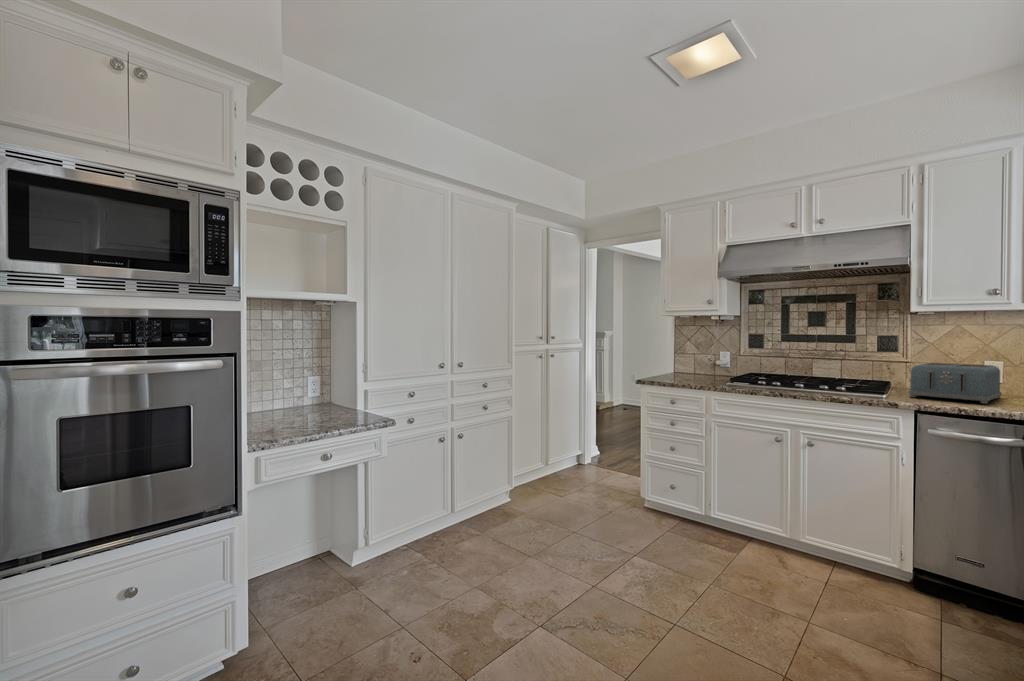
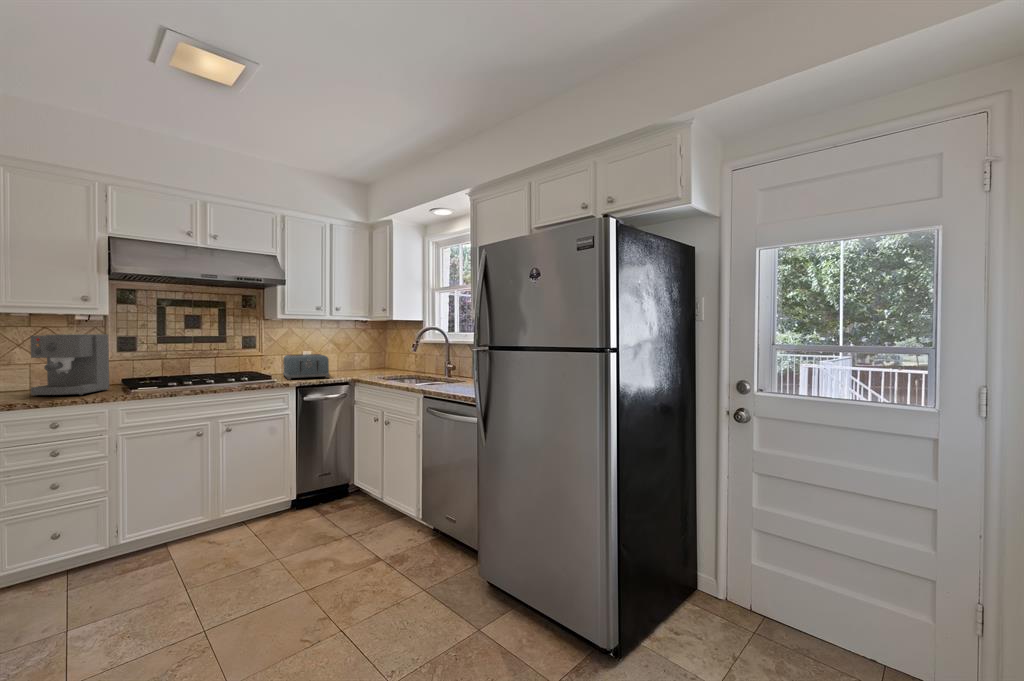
coffee maker: none [664,332,719,382] -> present [31,334,110,396]

